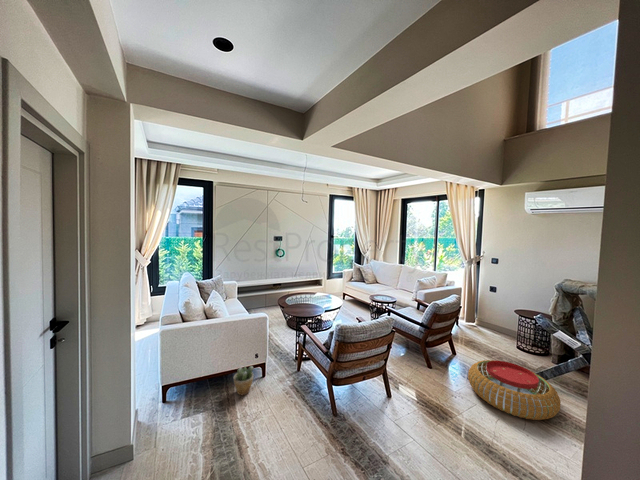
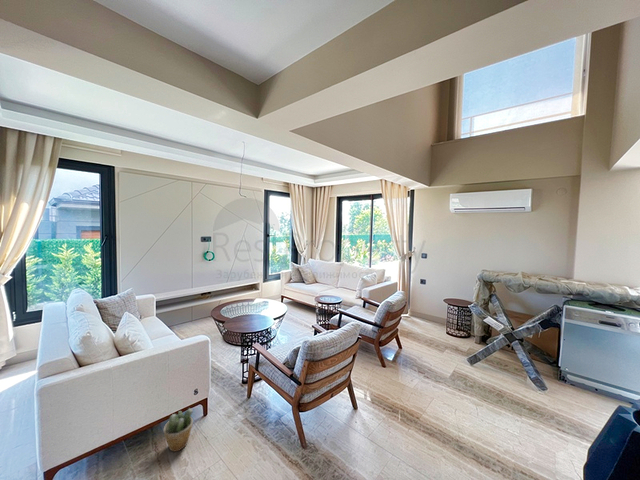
pouf: present [468,360,561,420] -> none [421,350,499,403]

